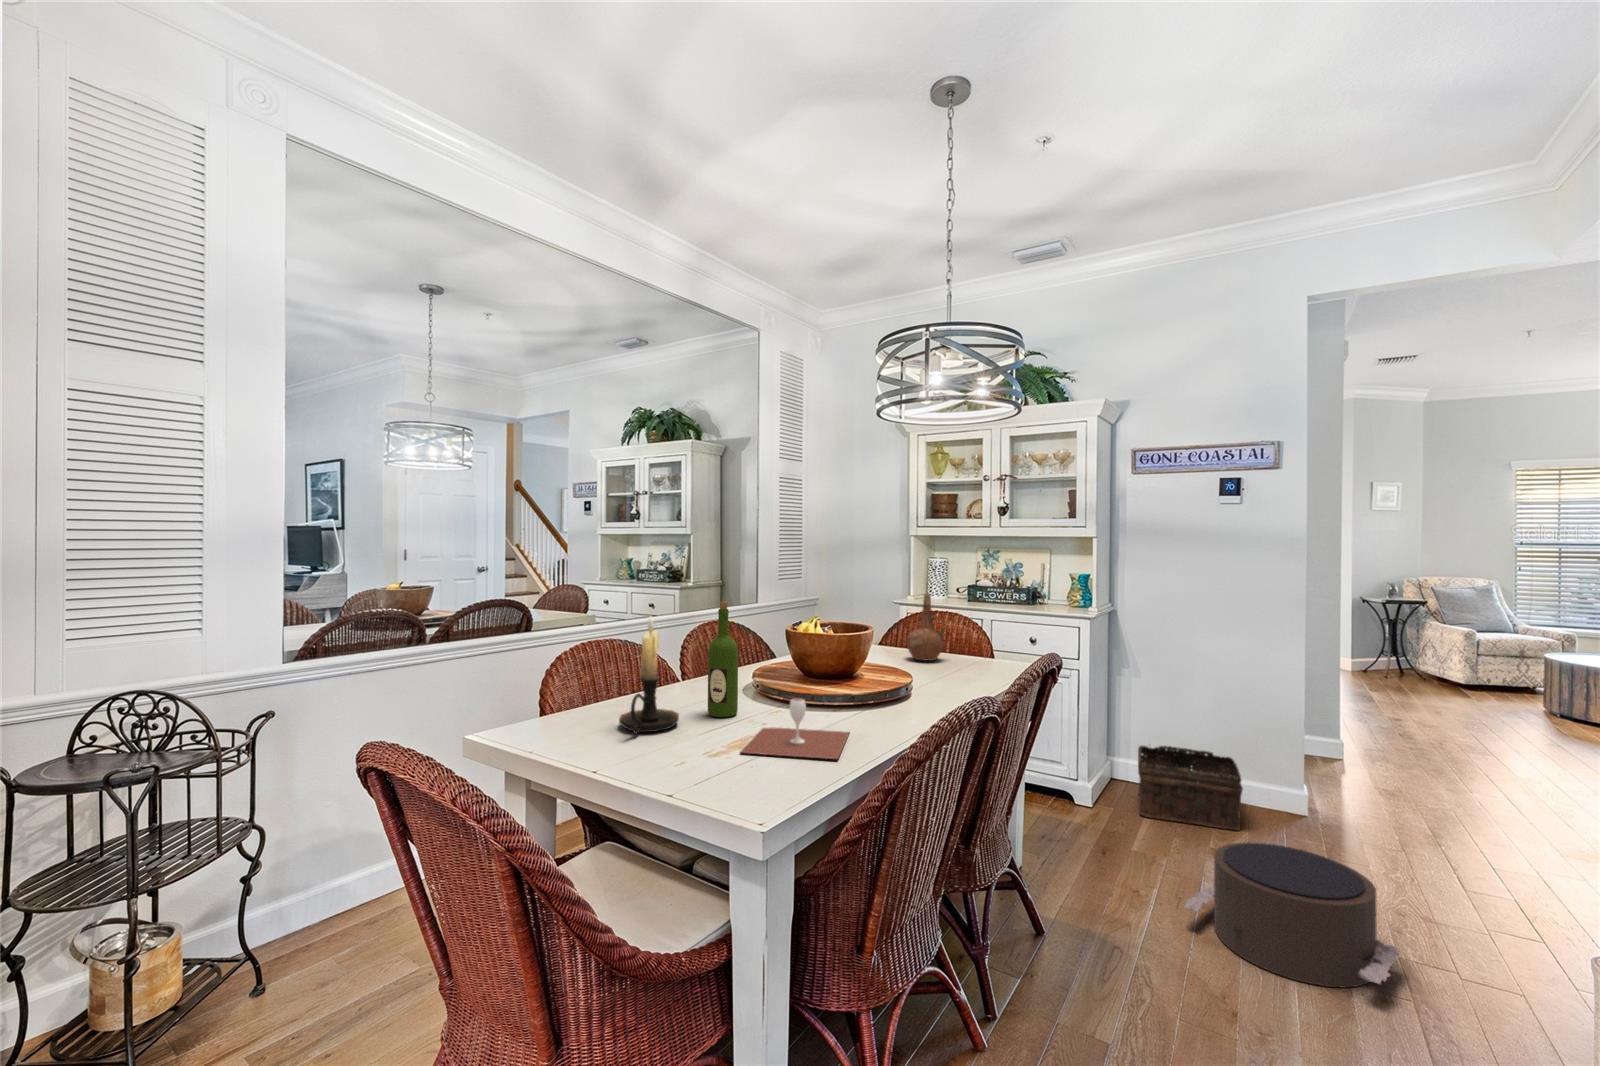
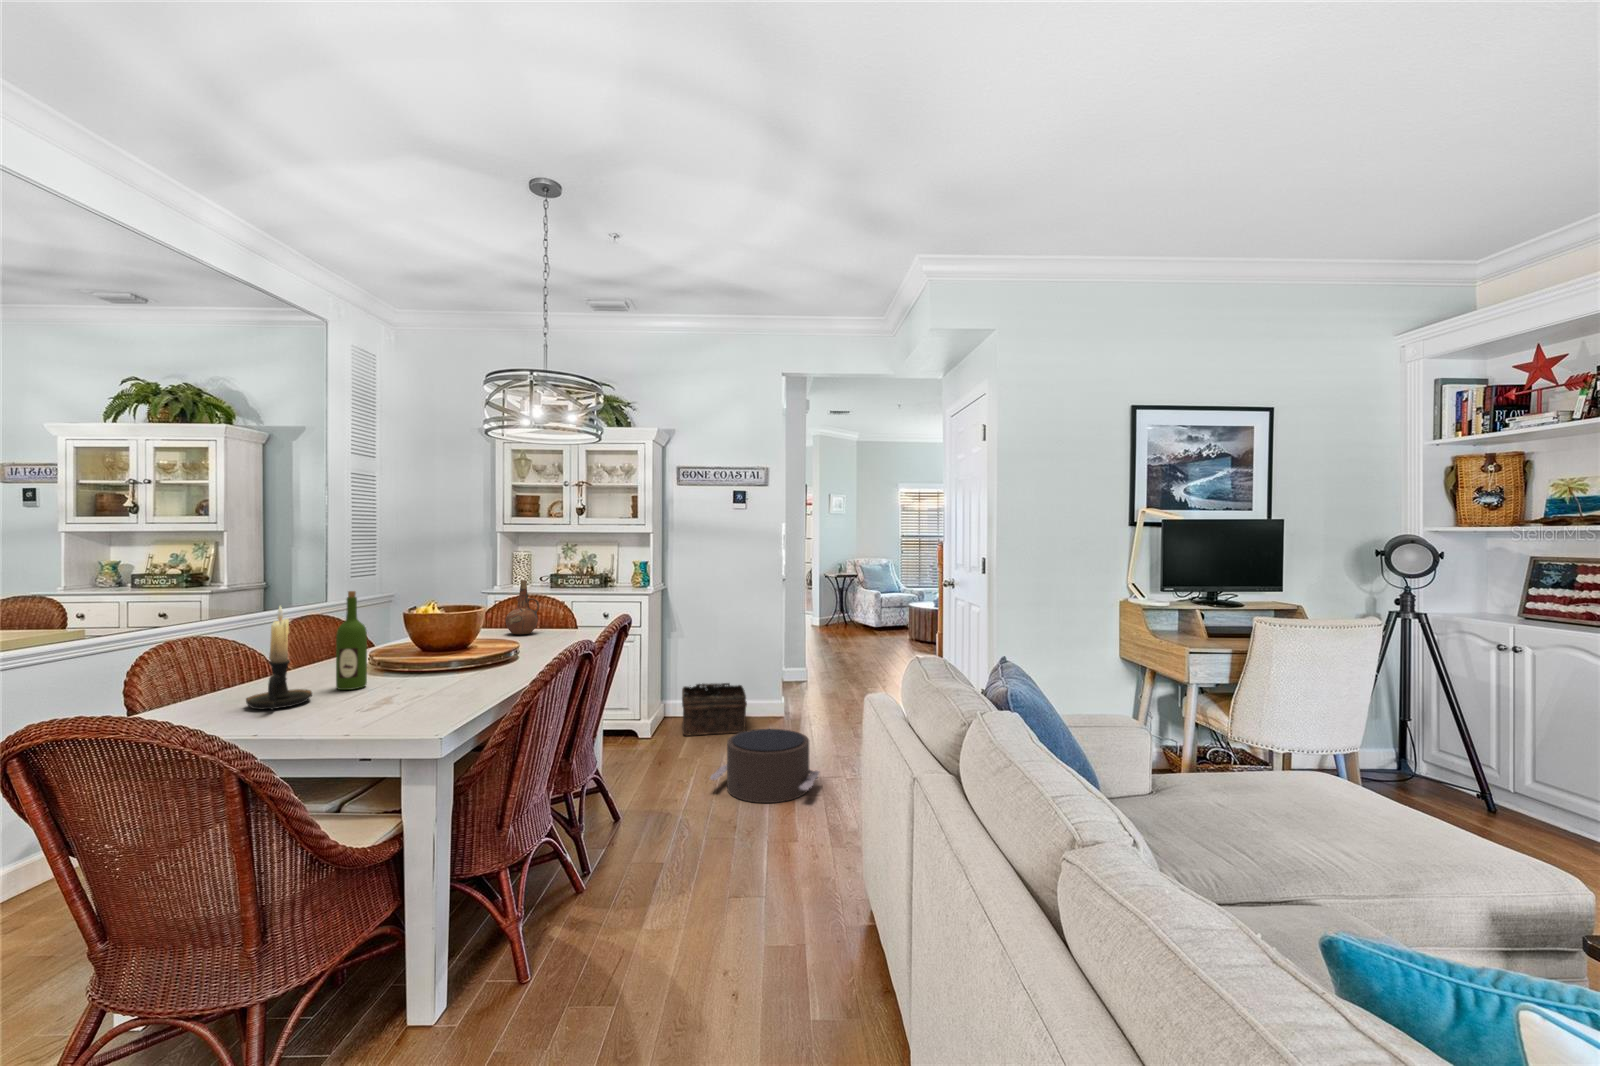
wine glass: present [741,698,849,759] -> none [388,661,477,708]

